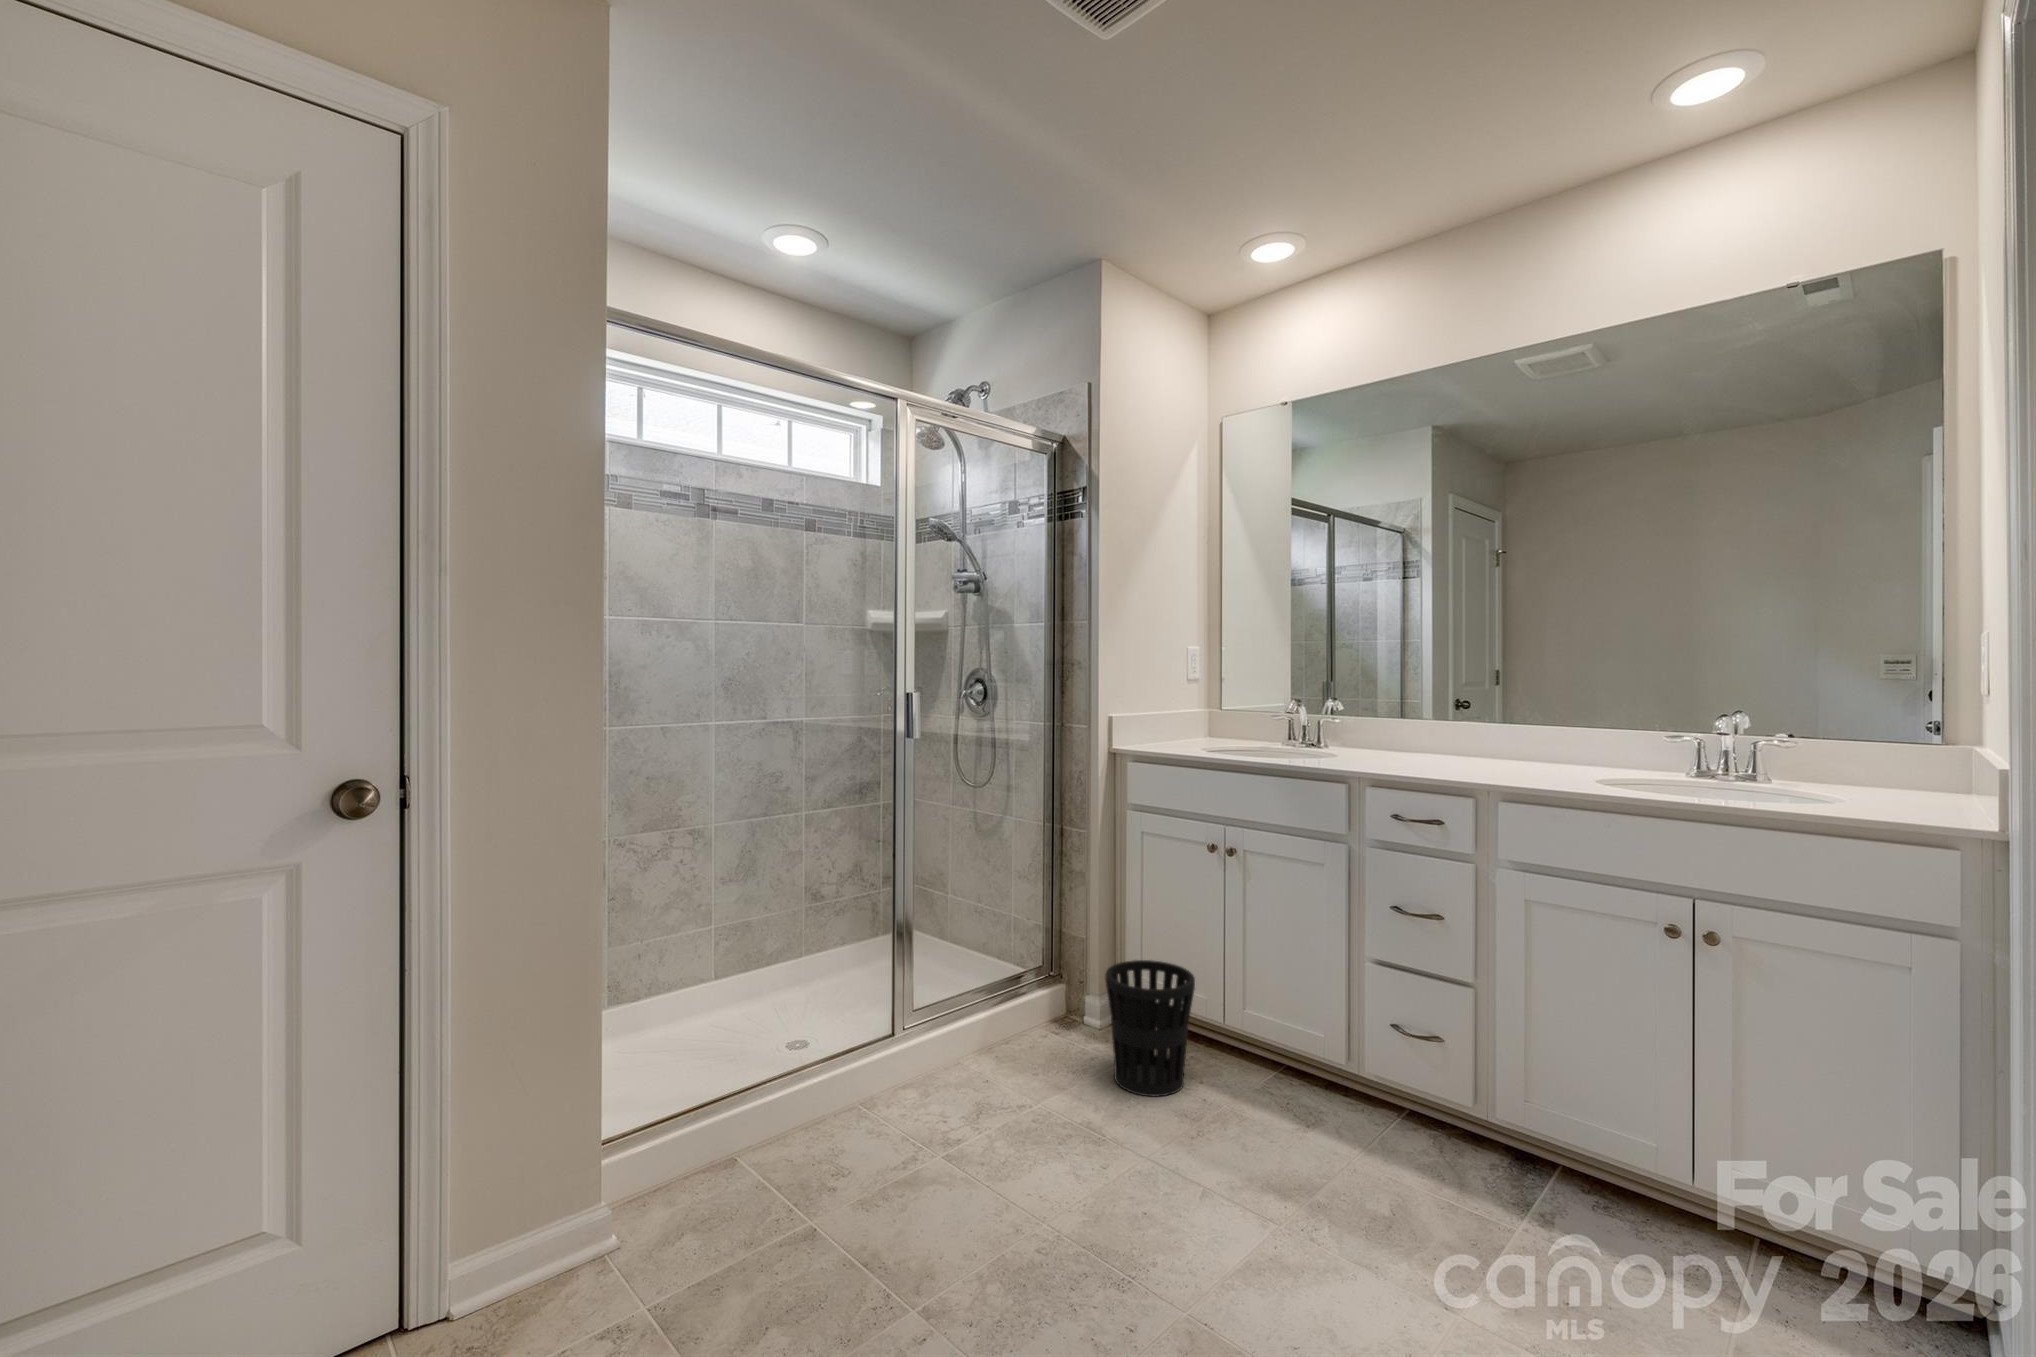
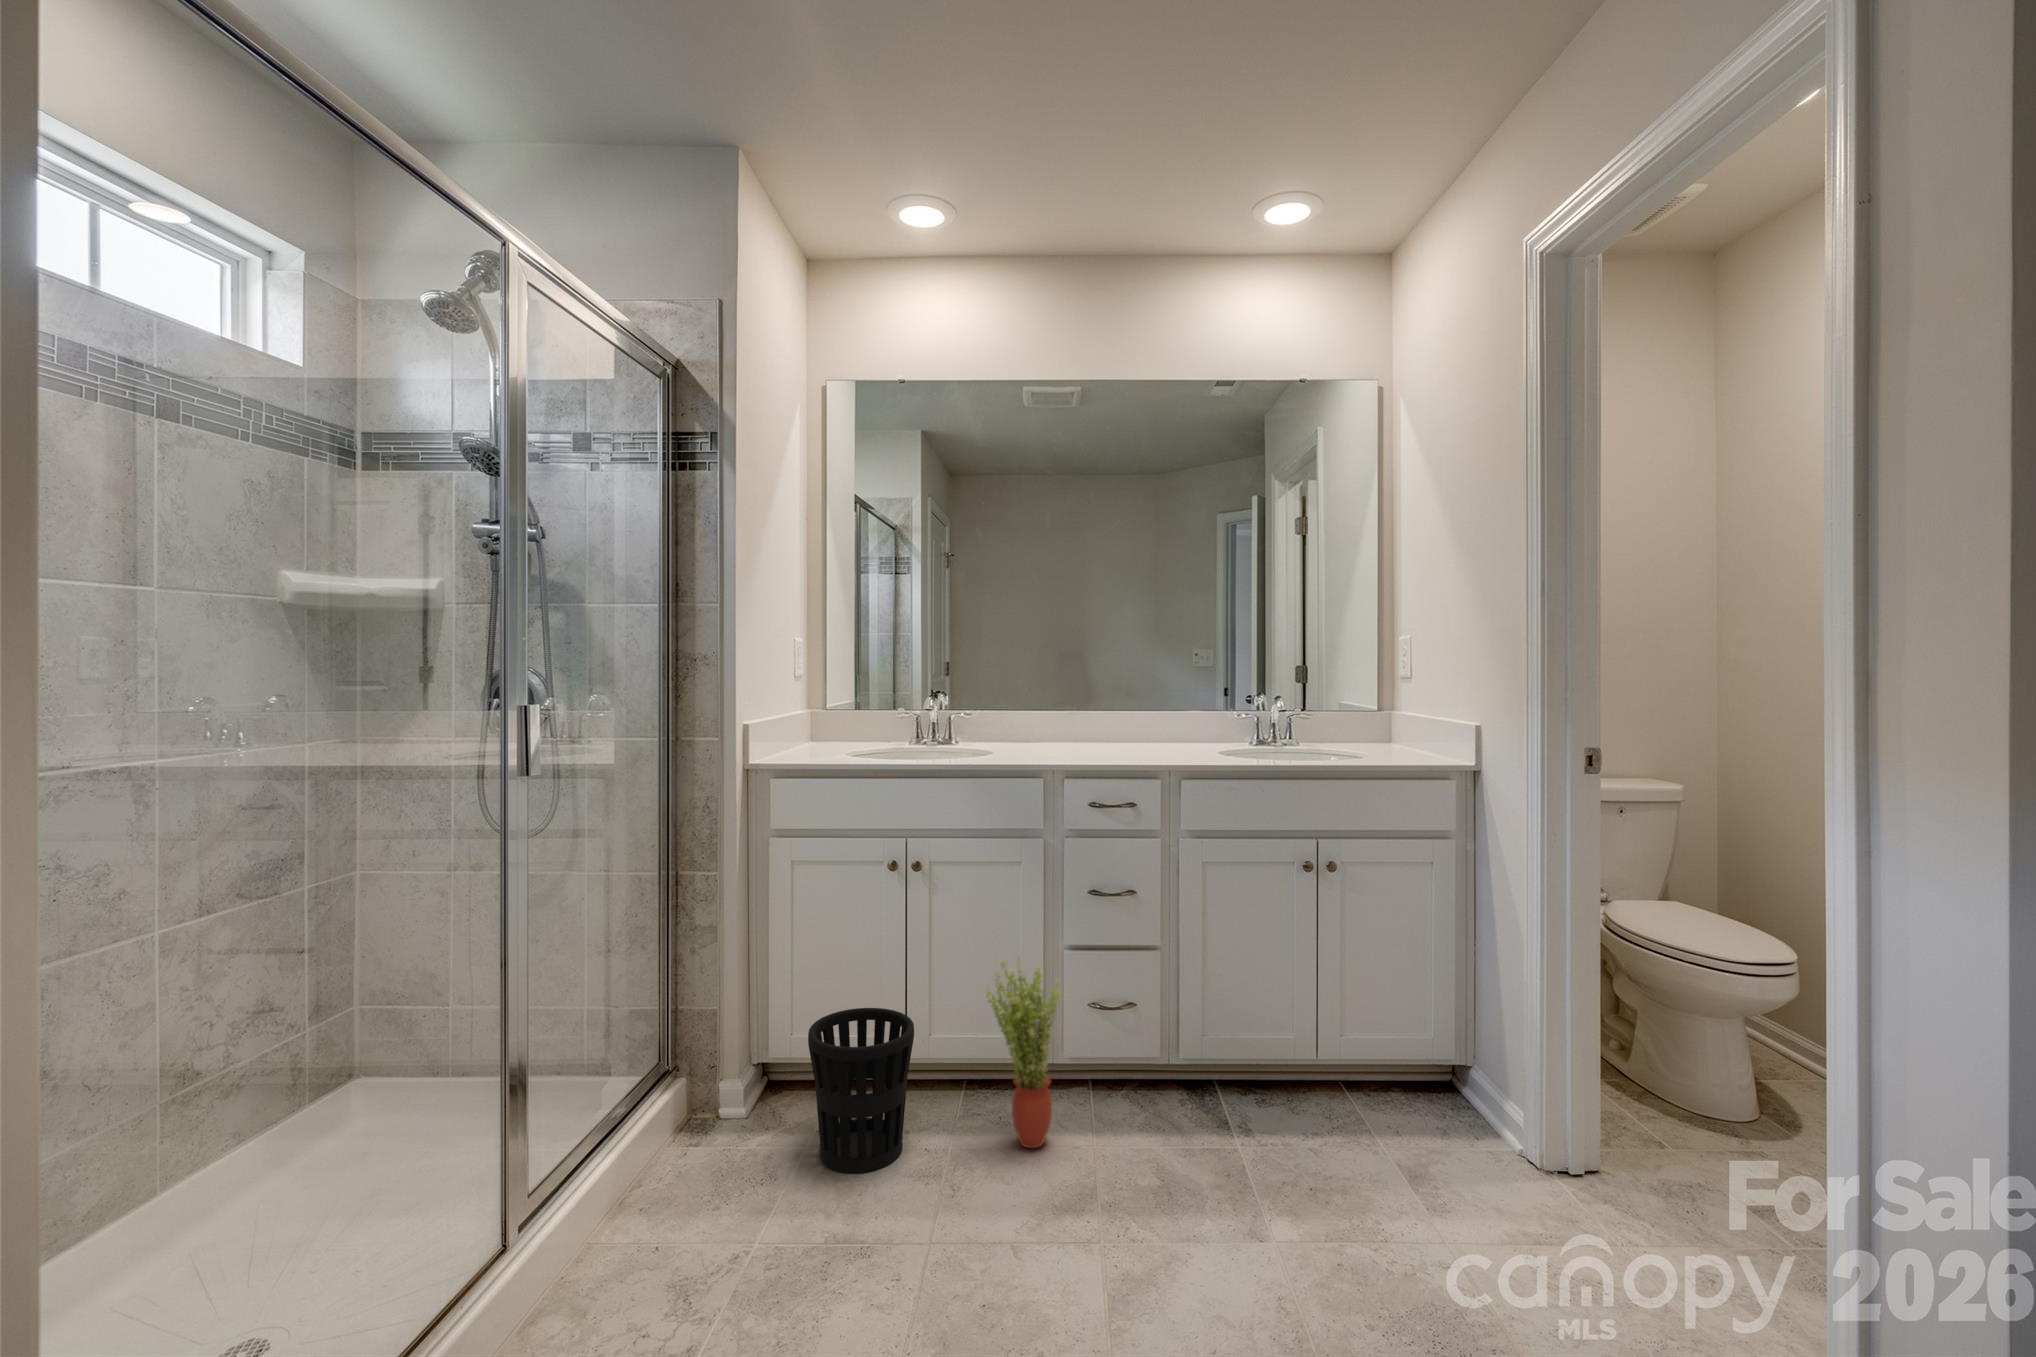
potted plant: none [1240,944,1317,1136] -> present [986,959,1061,1148]

